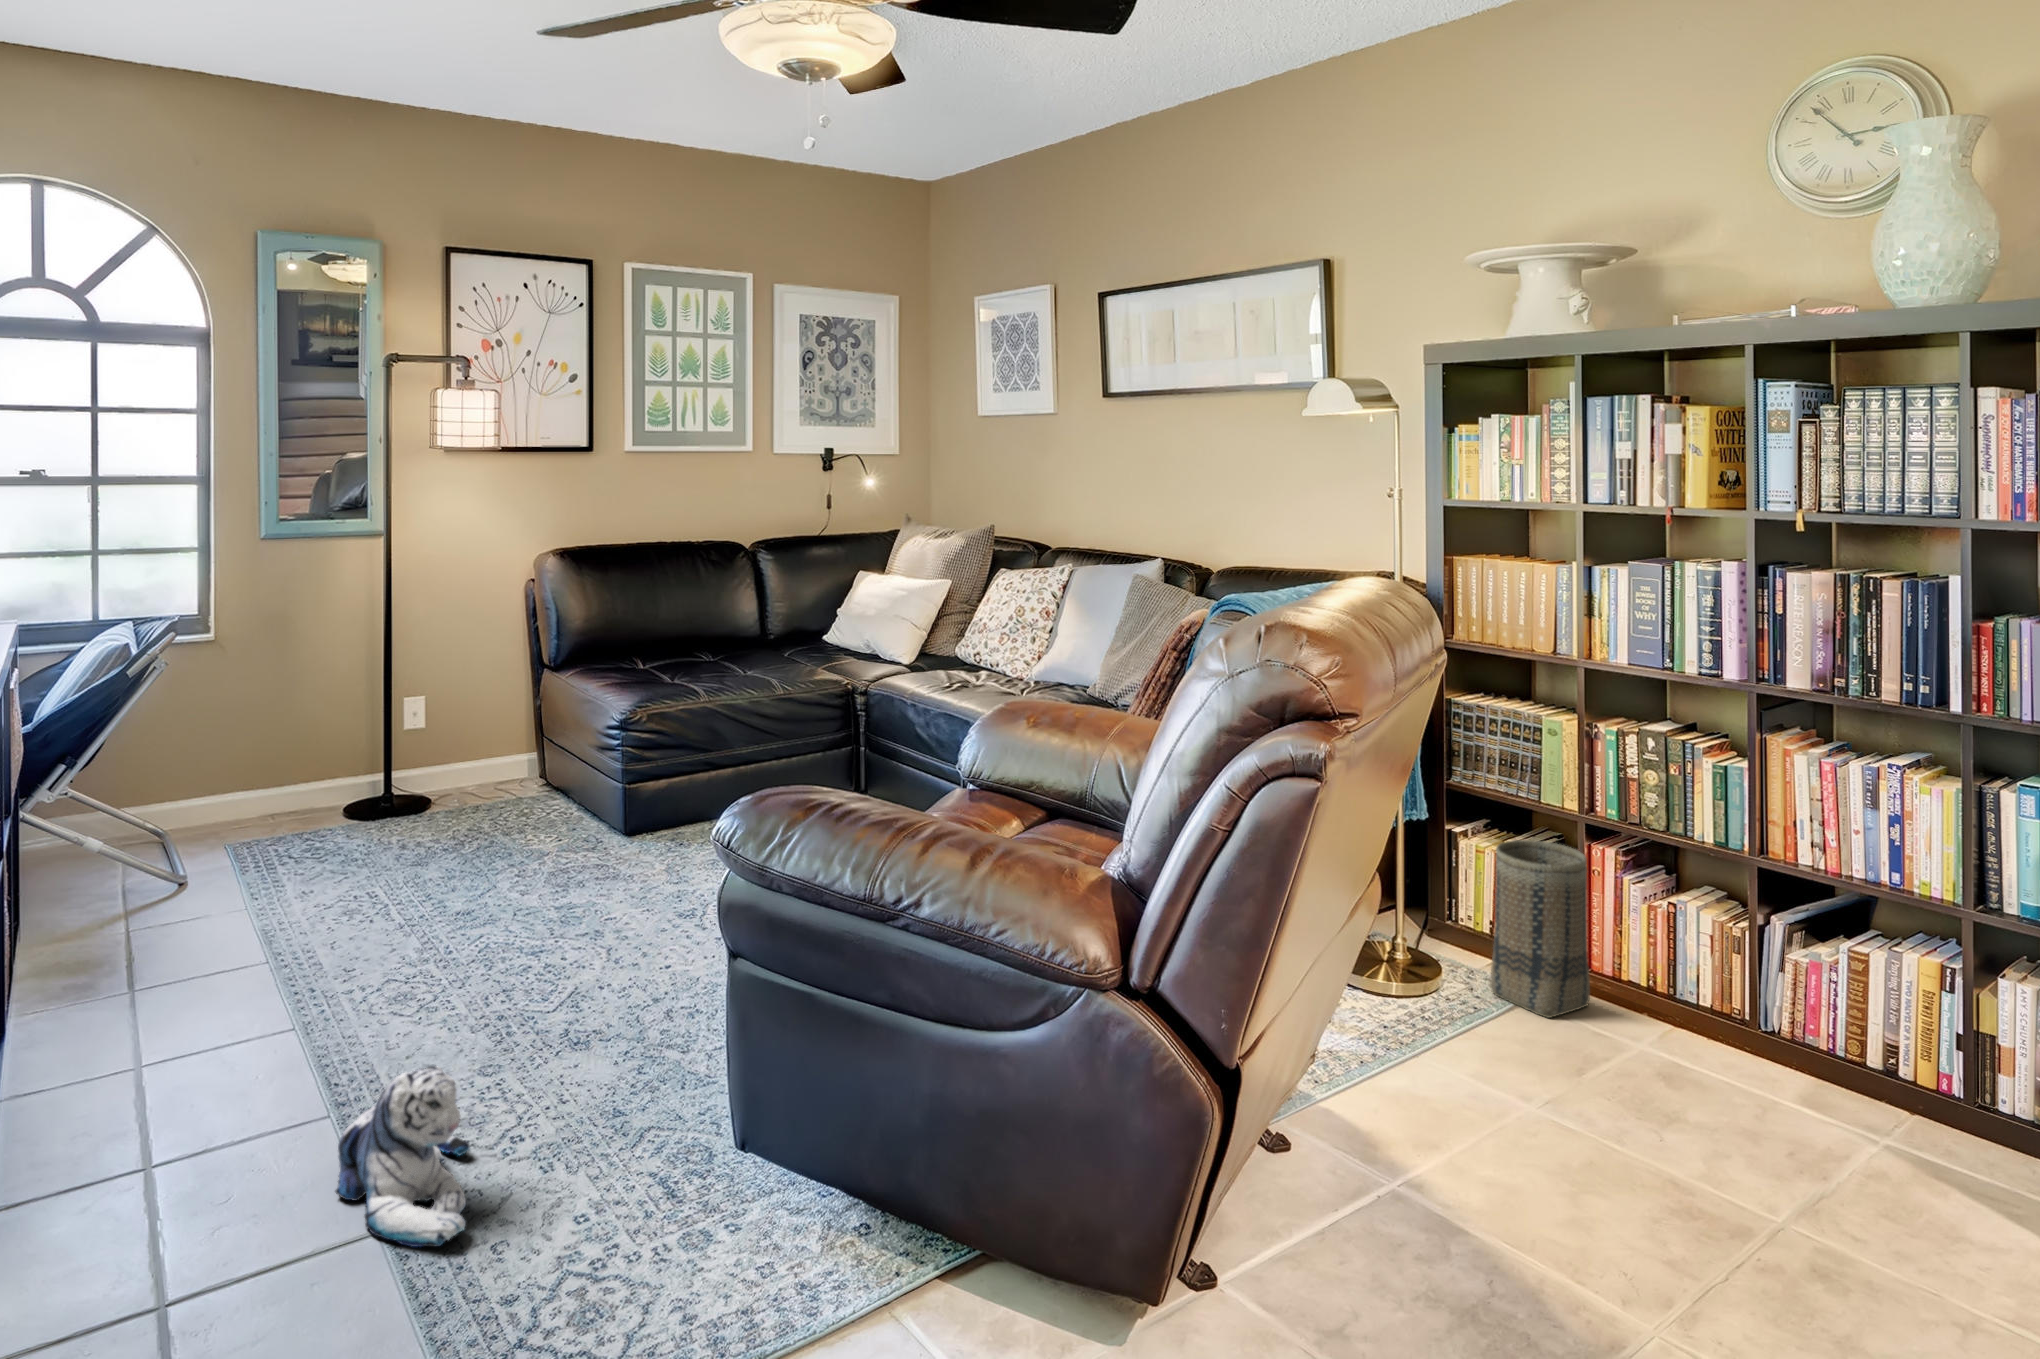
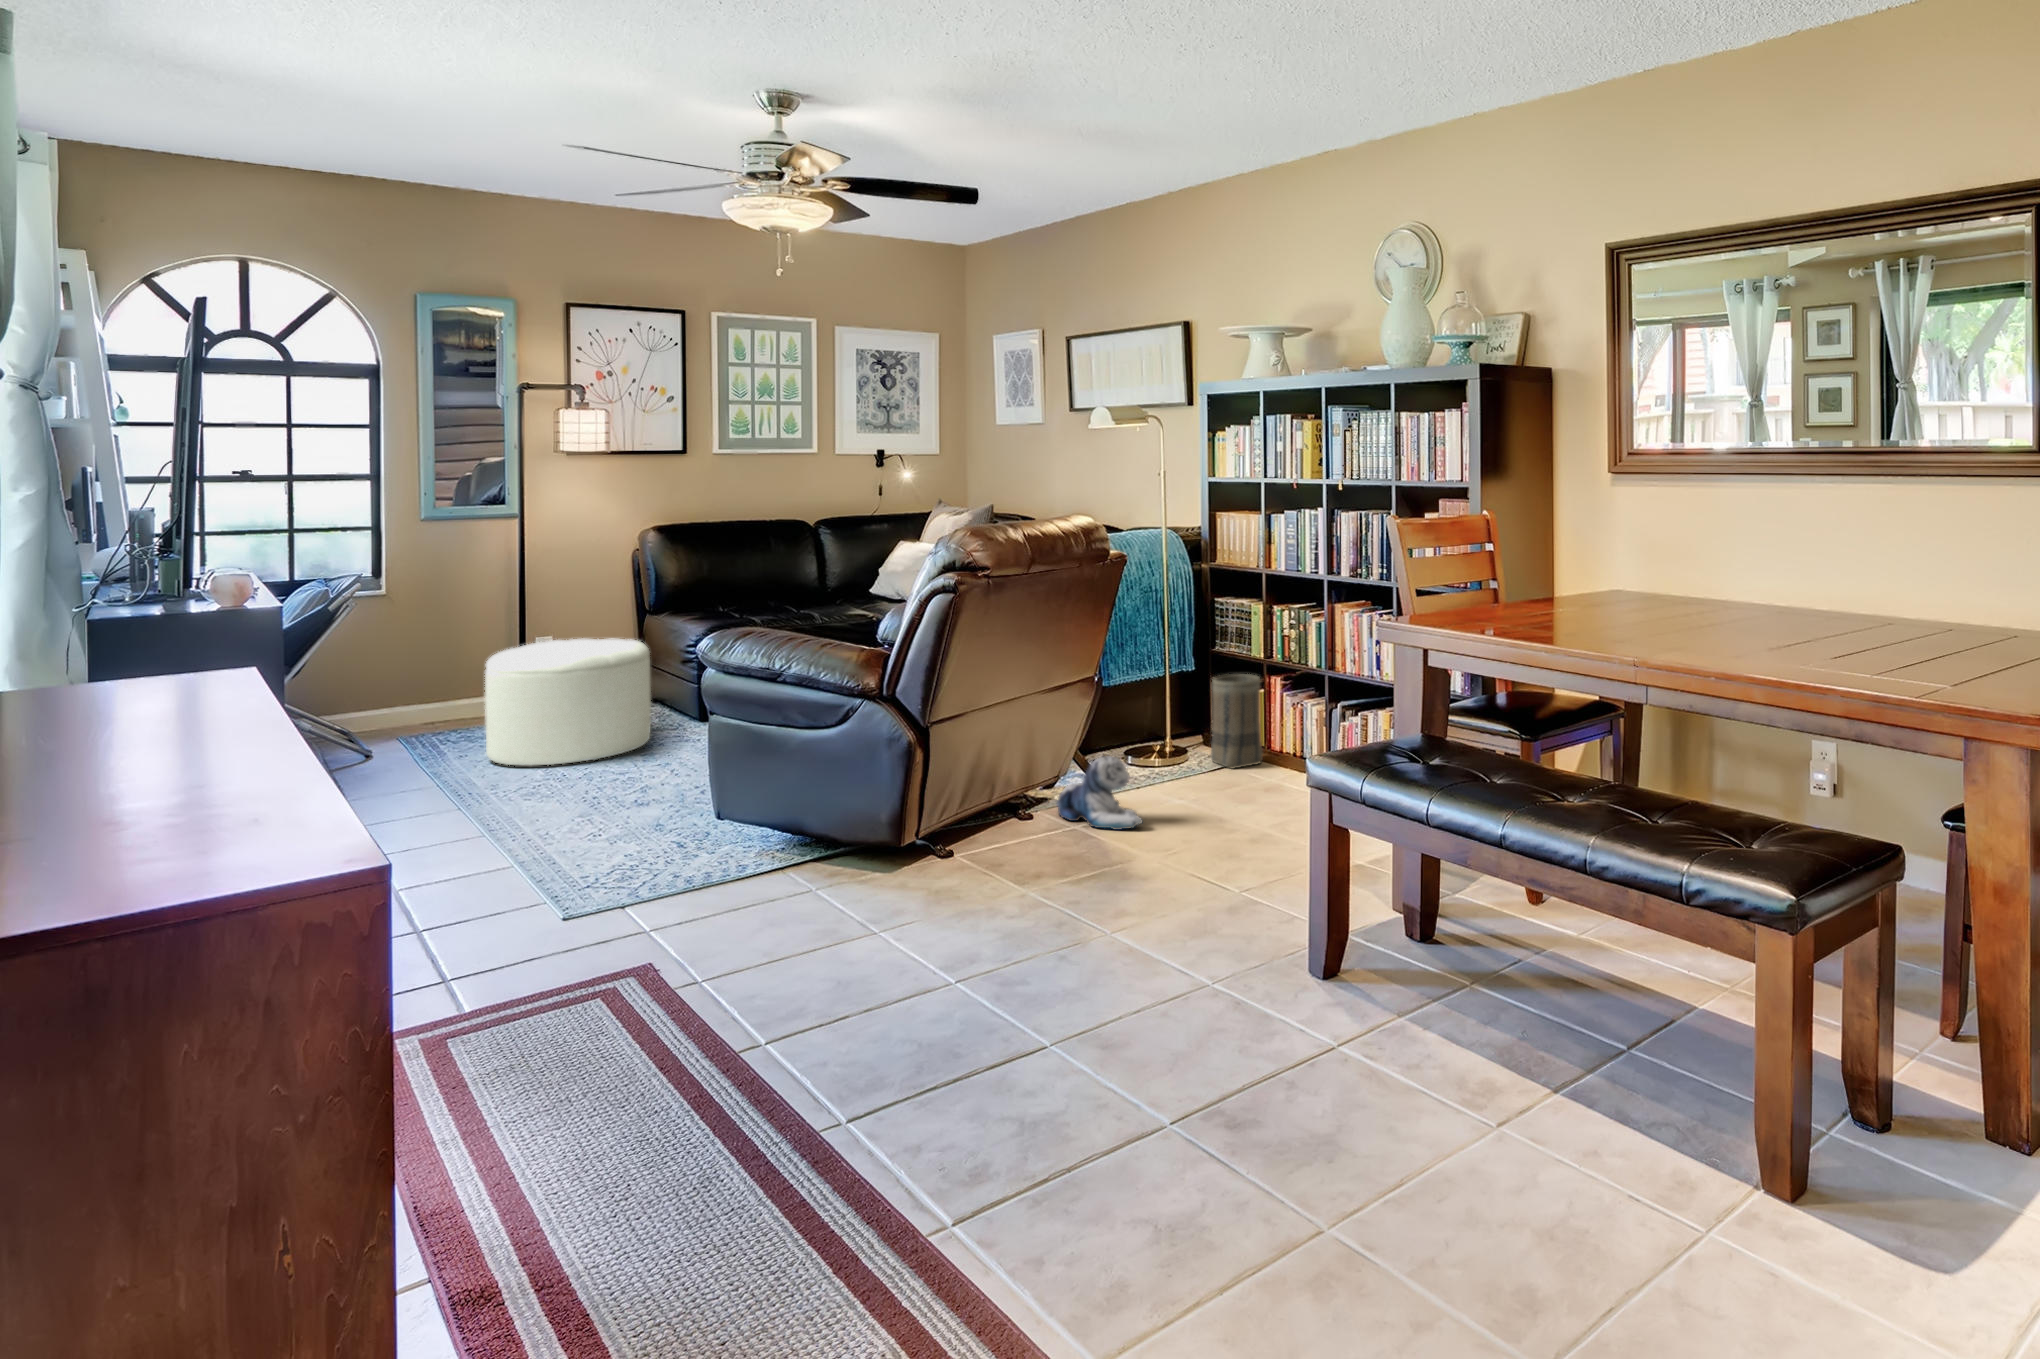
ottoman: none [341,725,567,932] -> present [485,638,651,765]
plush toy: present [335,1066,470,1247] -> present [1057,756,1142,830]

